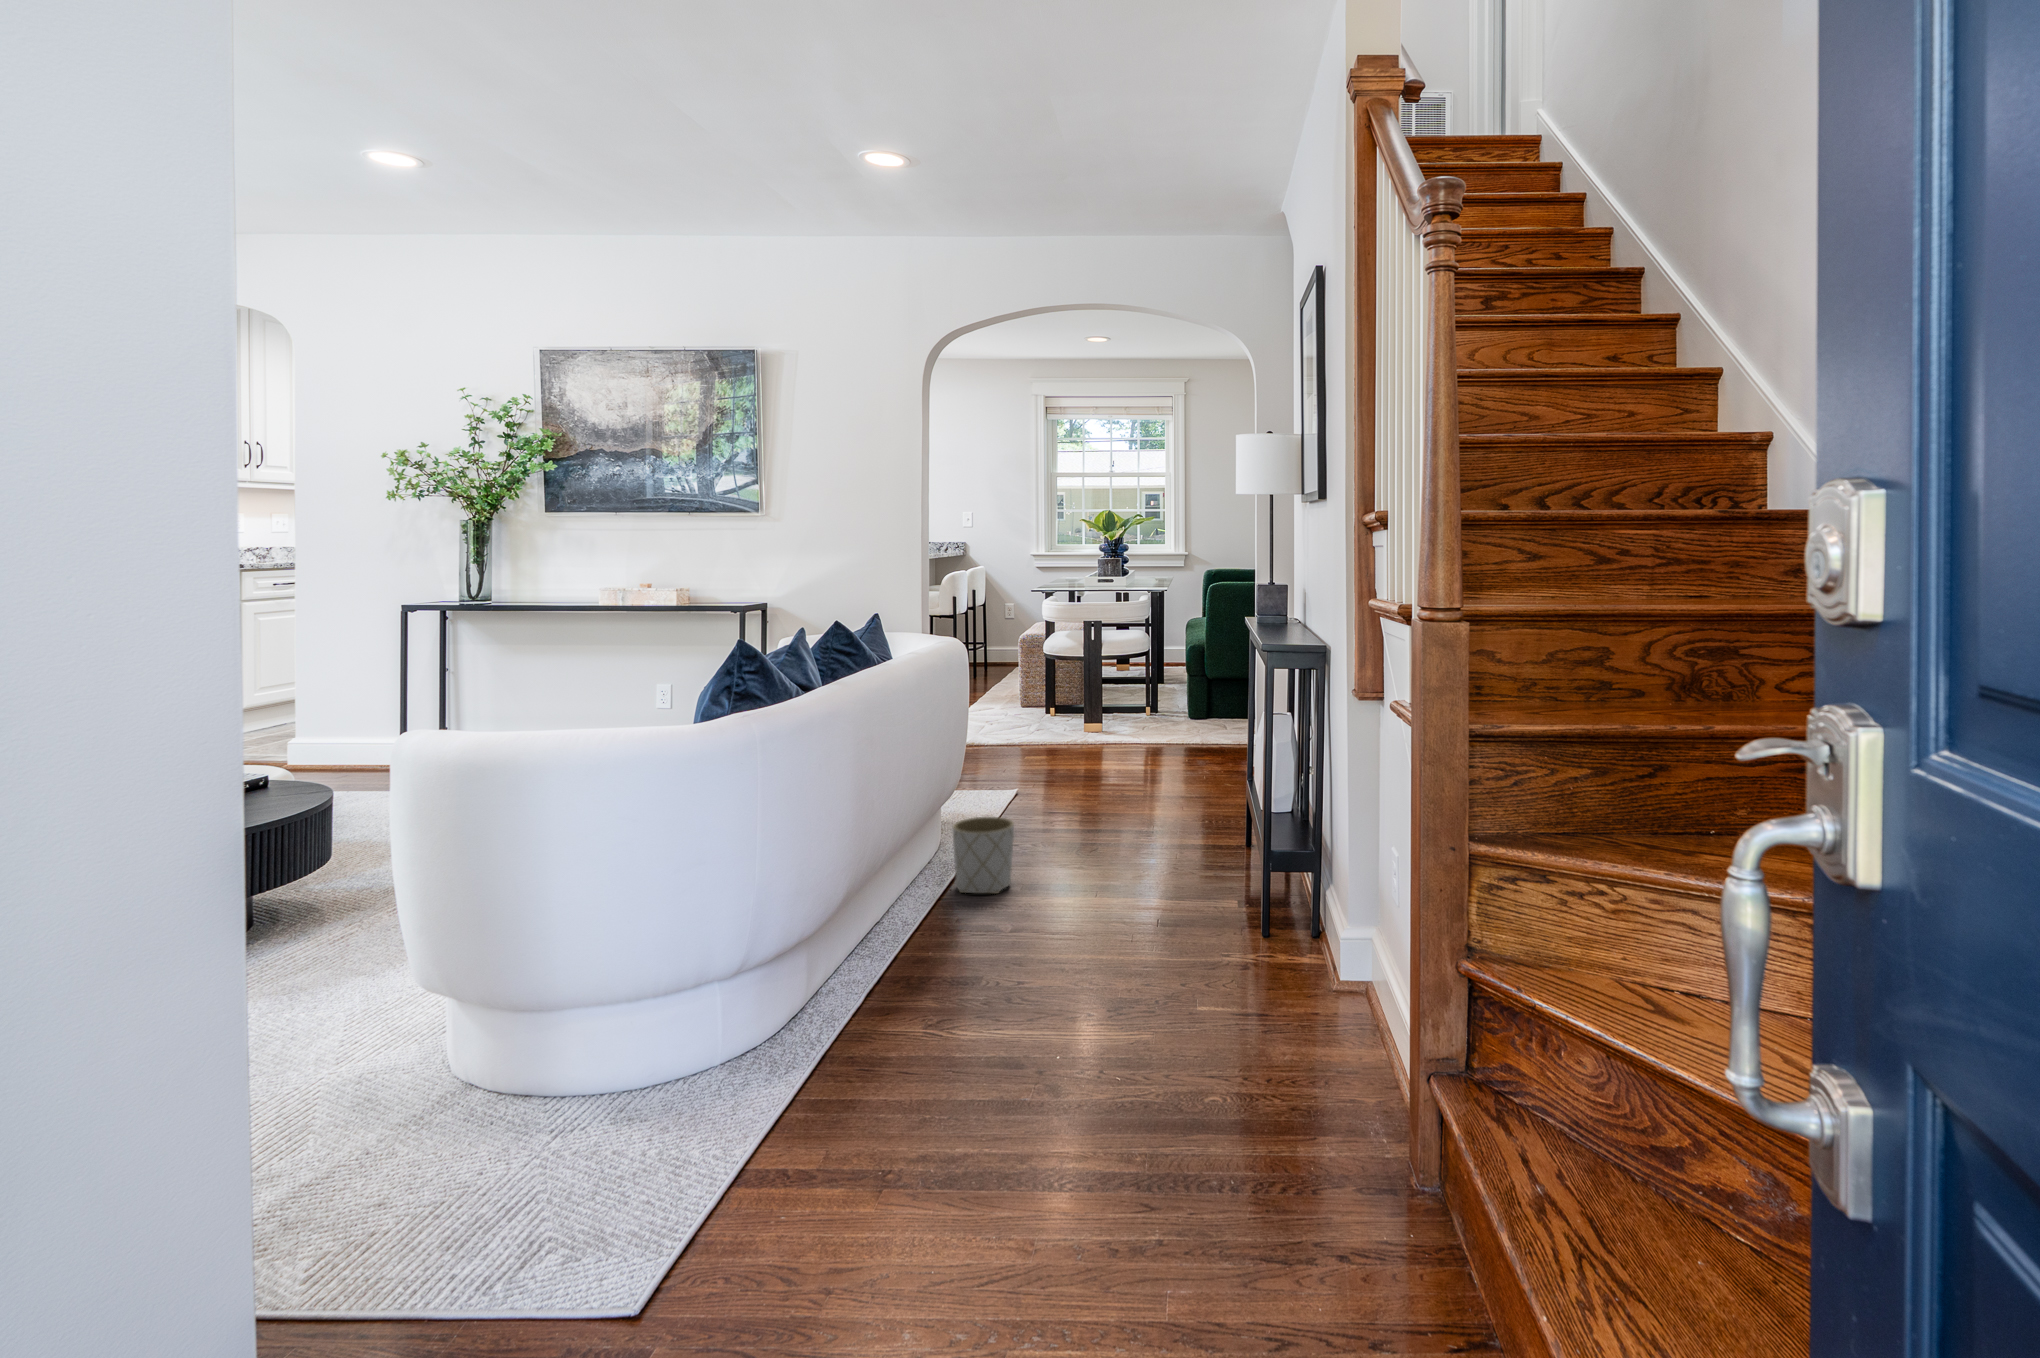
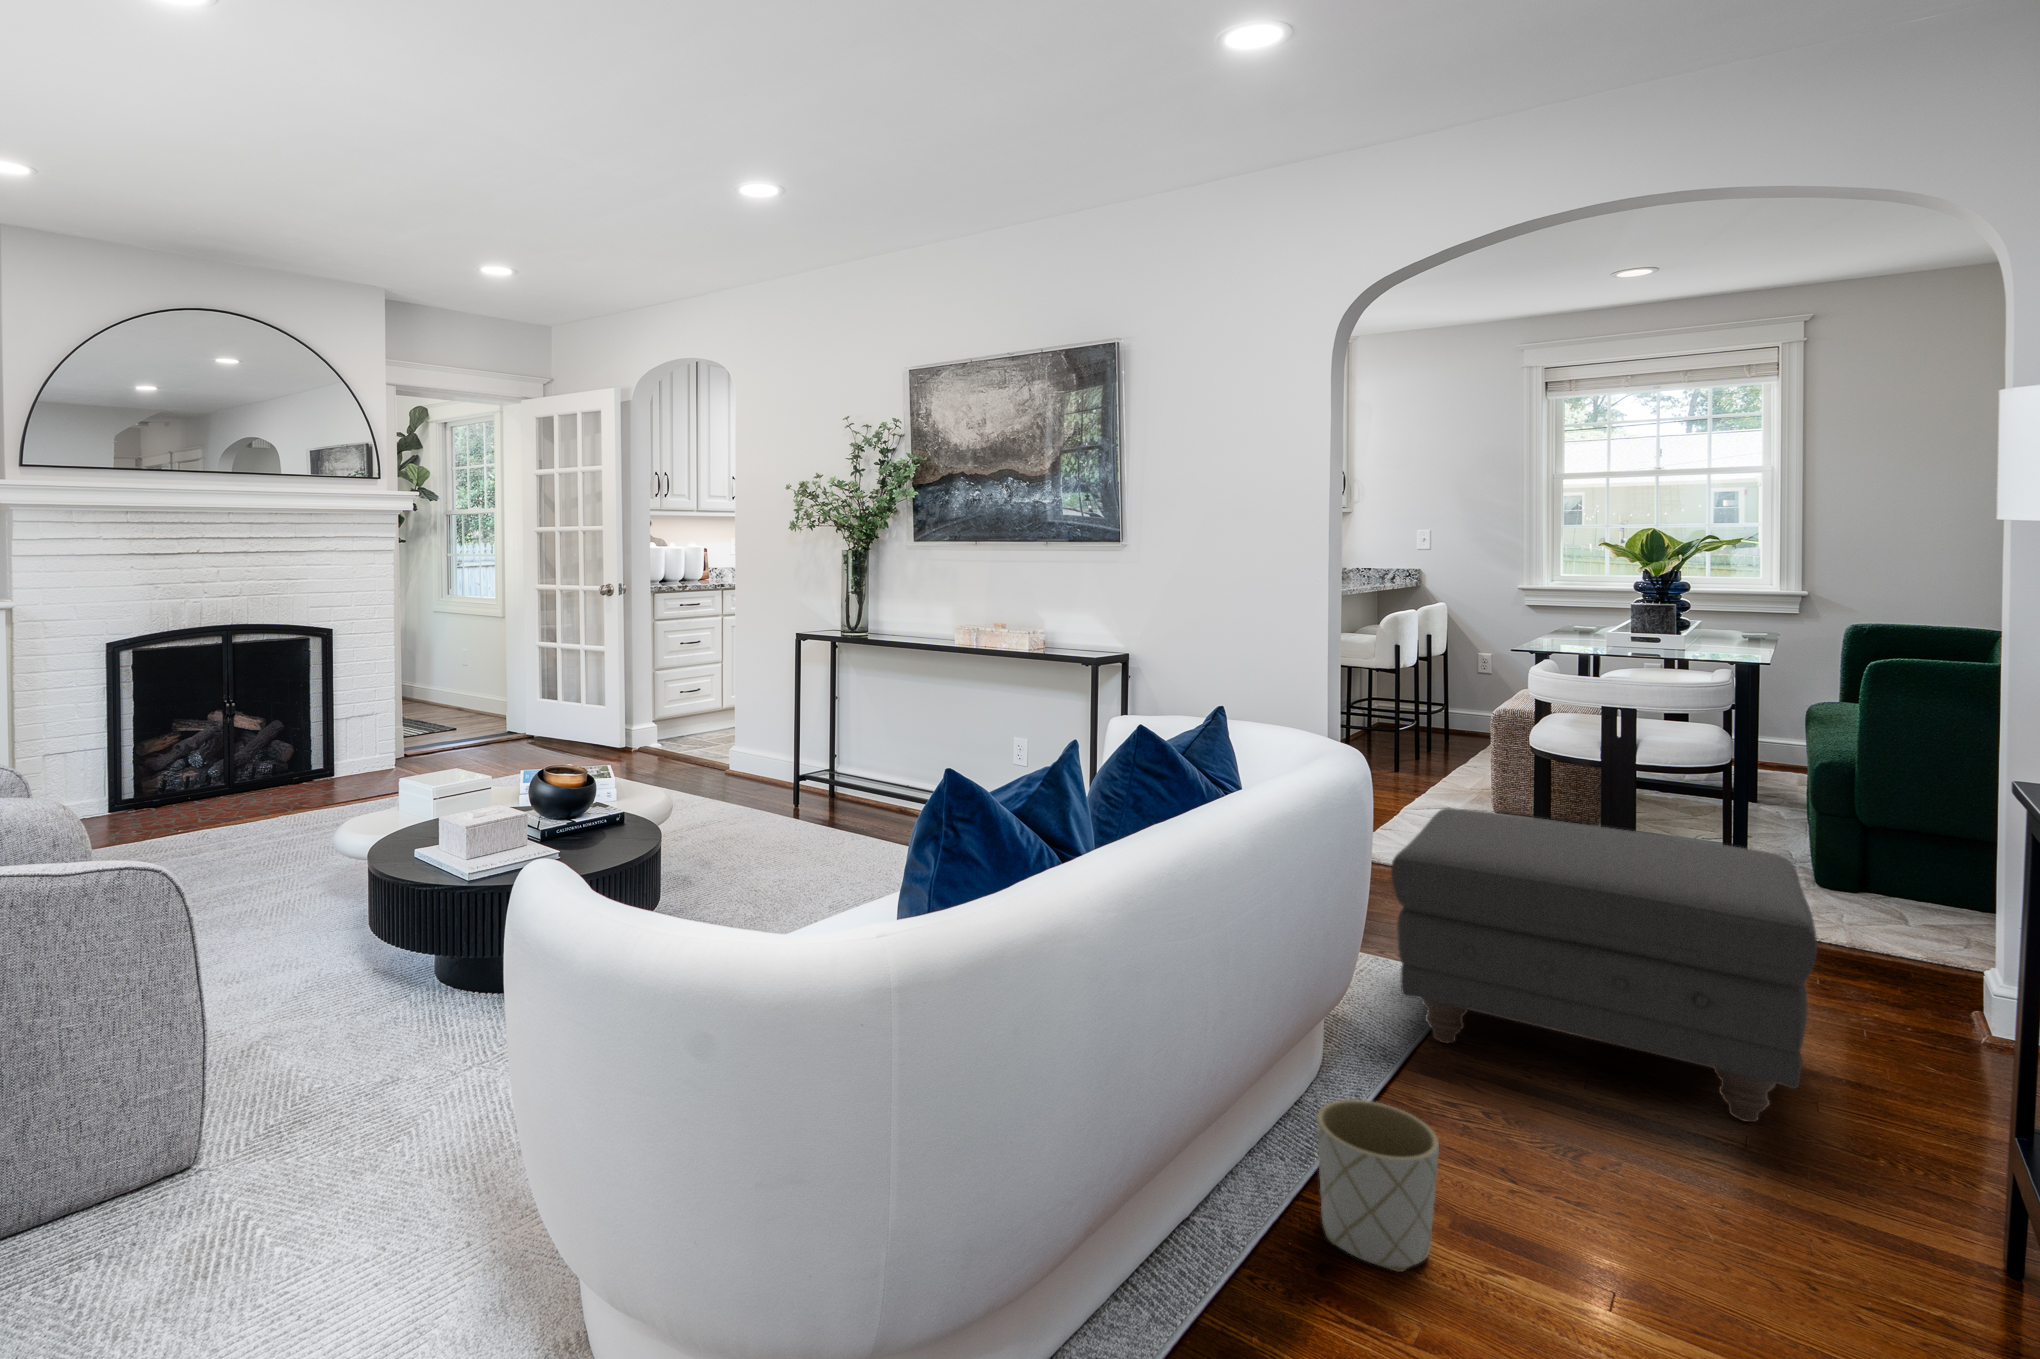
ottoman: none [976,676,1174,813] -> present [1391,808,1817,1122]

